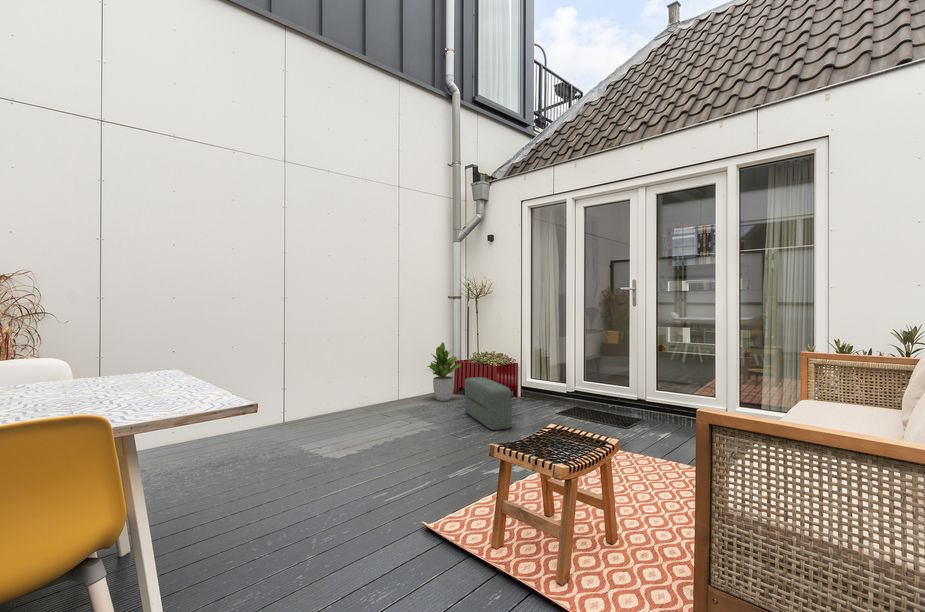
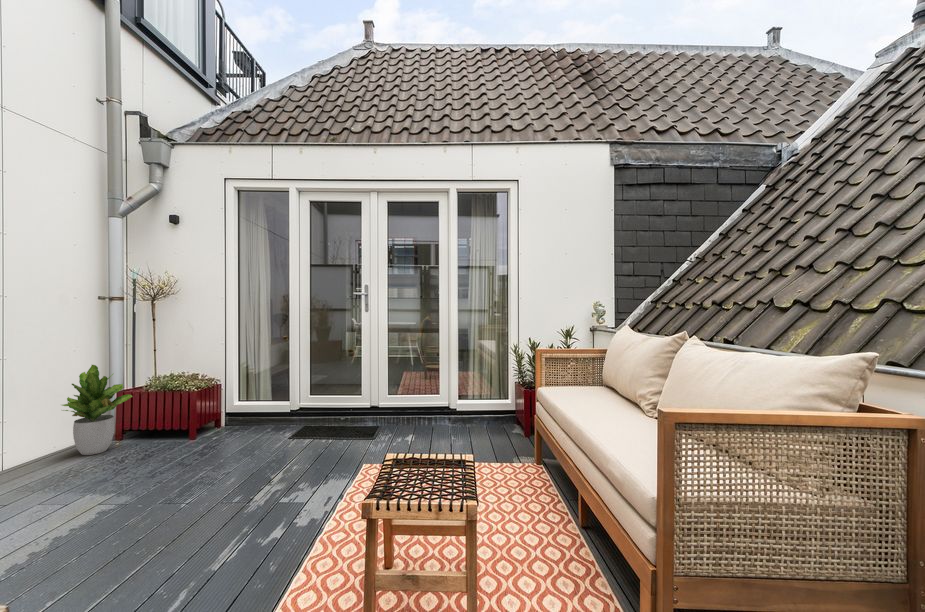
pouf: present [465,377,512,430] -> none [154,409,248,479]

